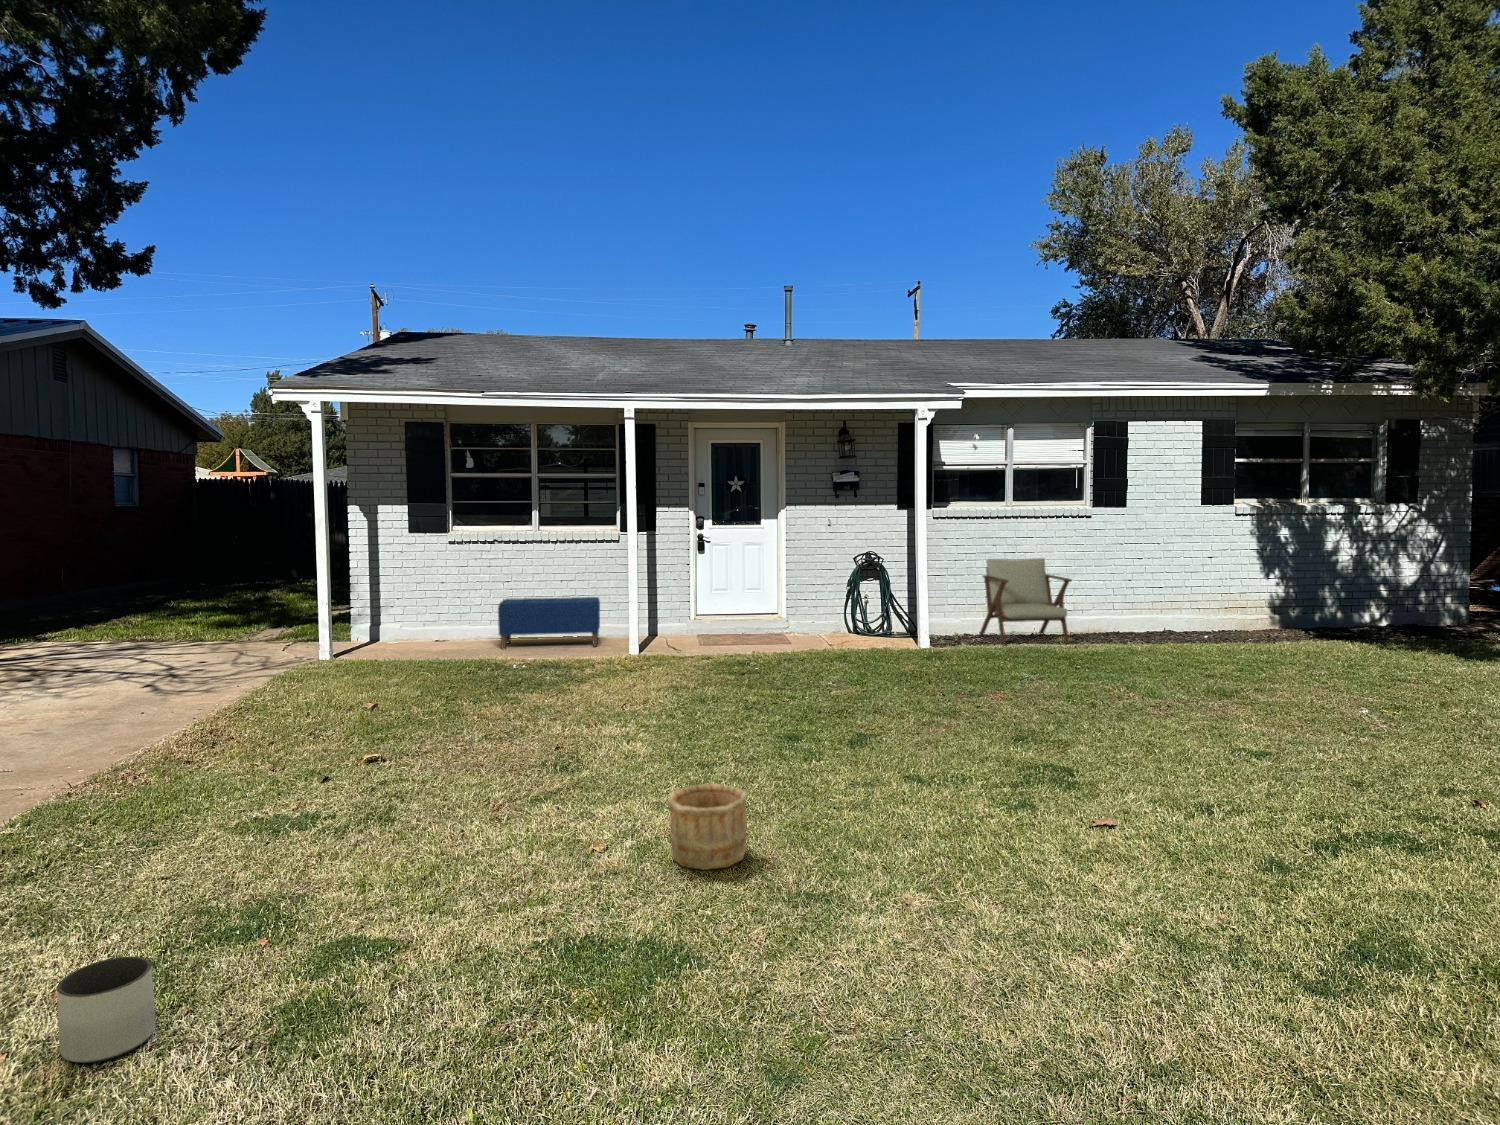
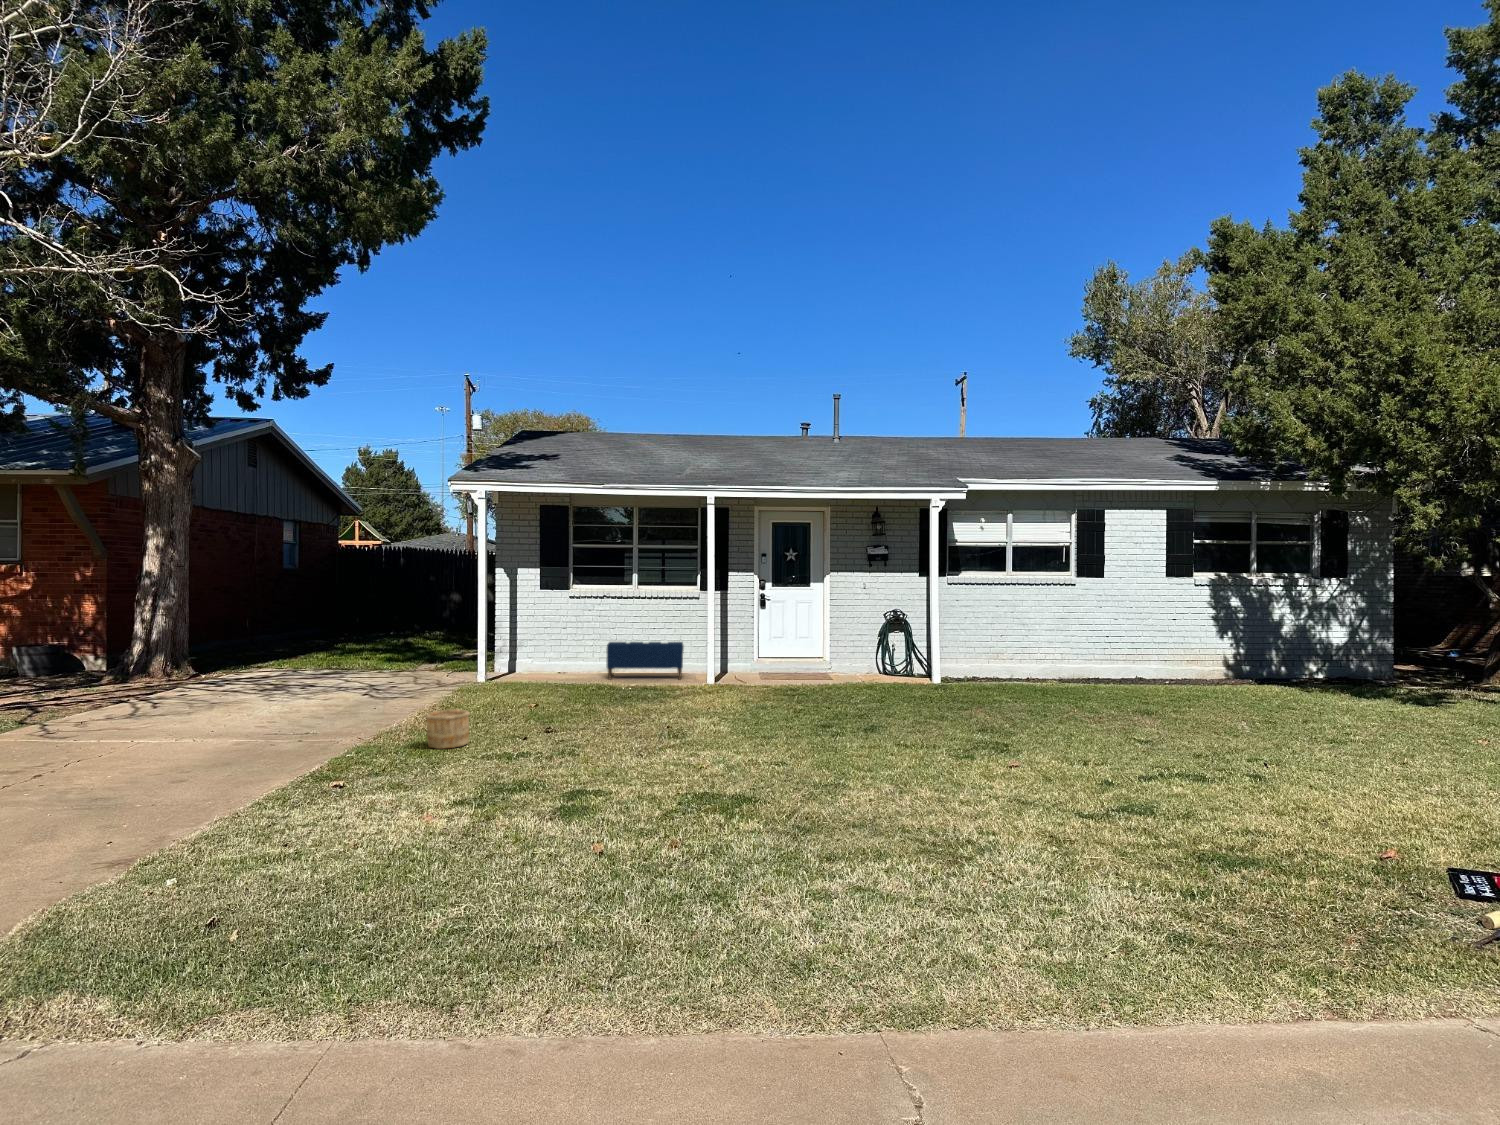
lounge chair: present [979,558,1072,645] -> none [984,617,1056,685]
wooden bucket: present [667,783,748,870] -> present [426,709,469,749]
planter: present [57,956,156,1063] -> none [437,802,481,851]

